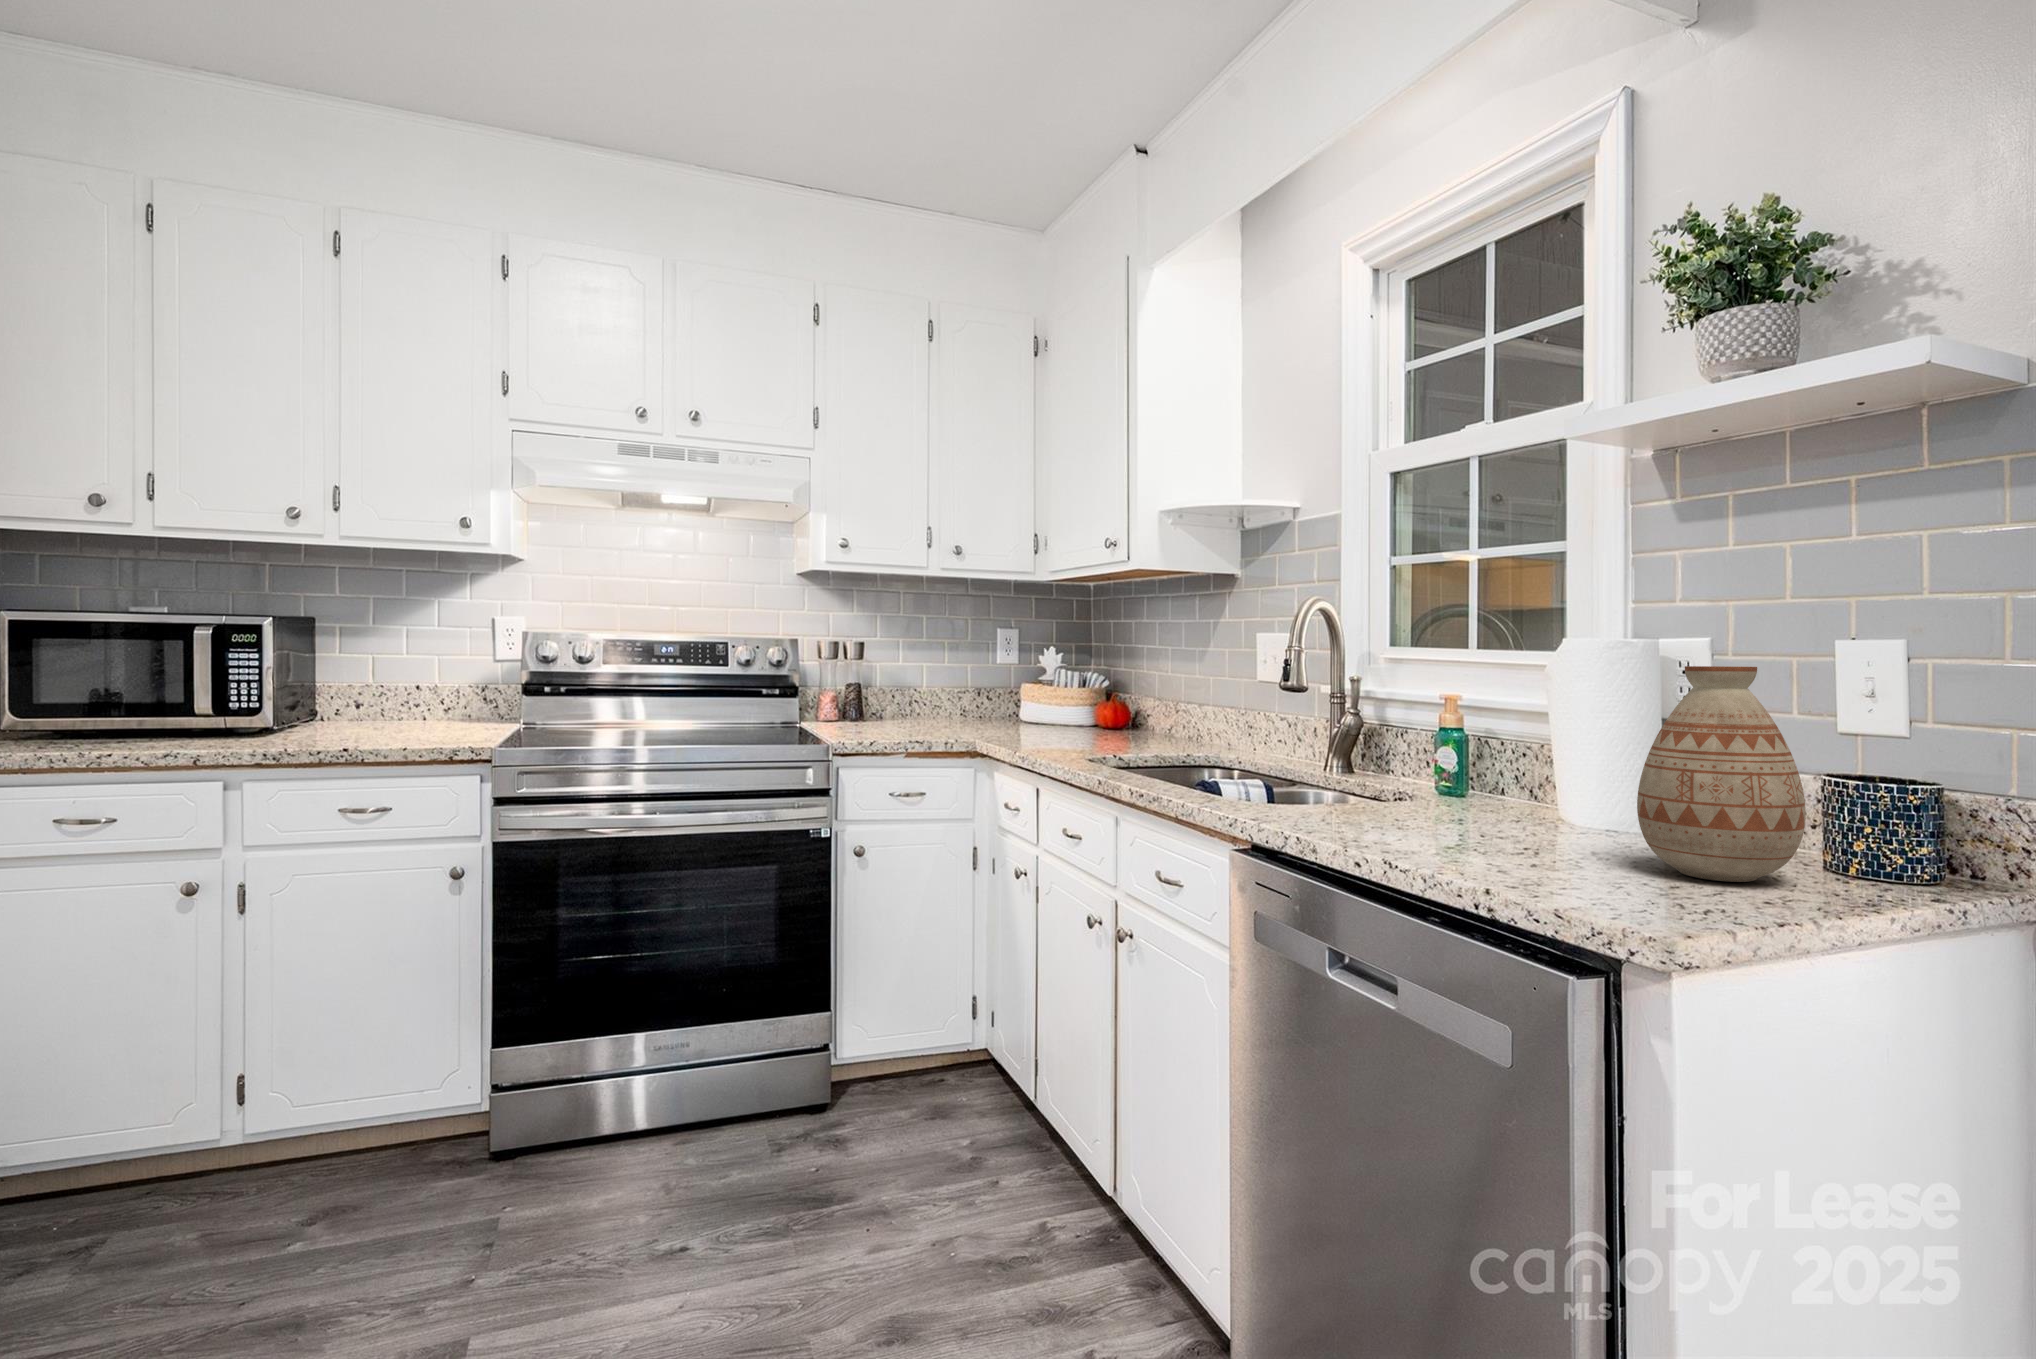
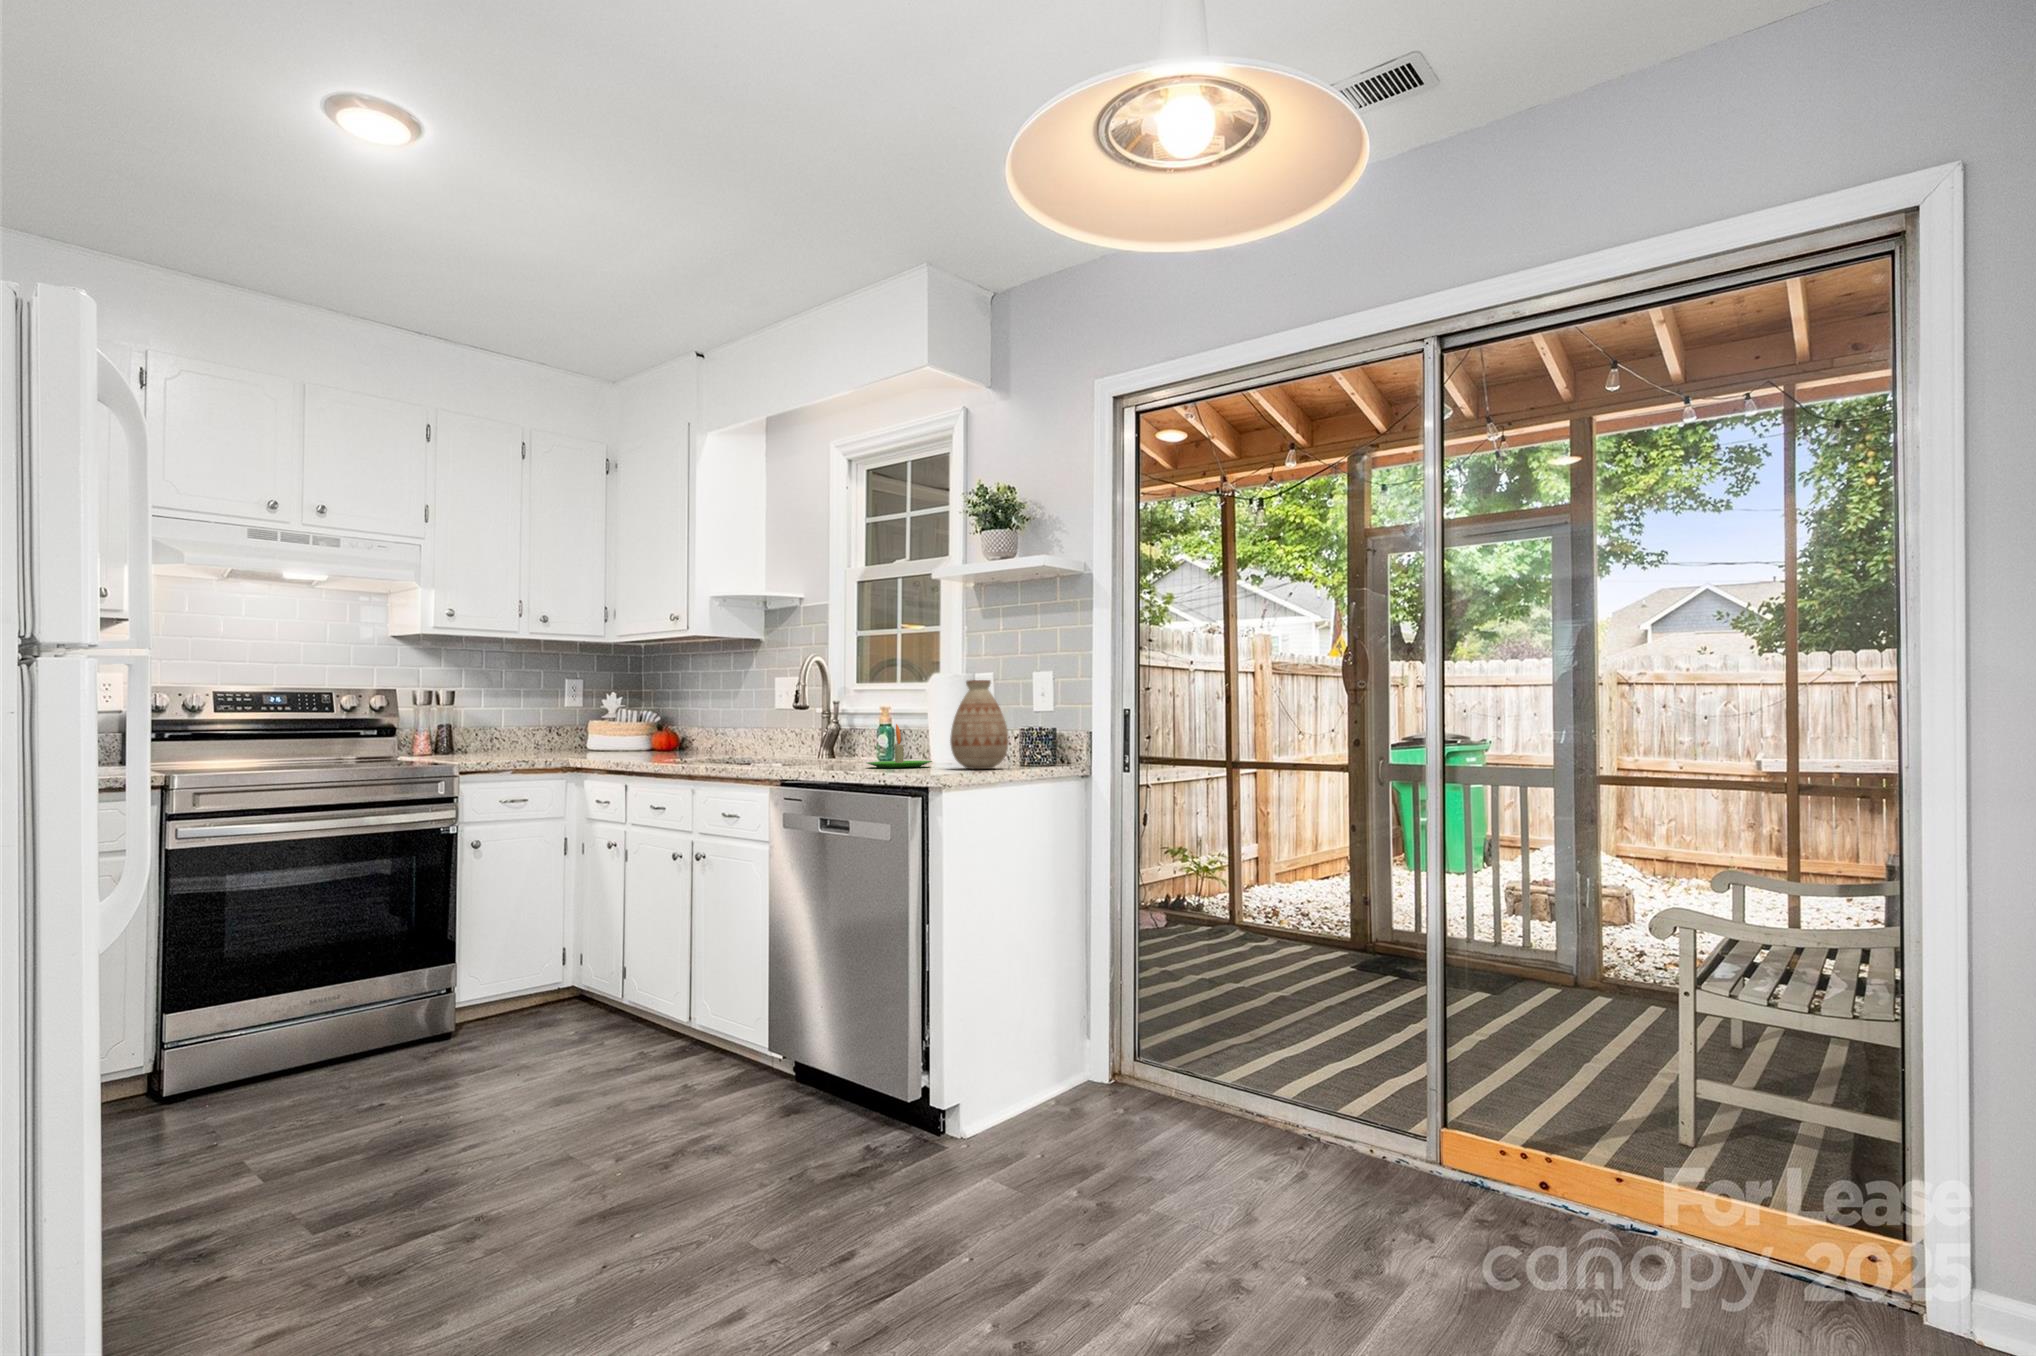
candle: none [1421,743,1570,838] -> present [867,724,932,768]

